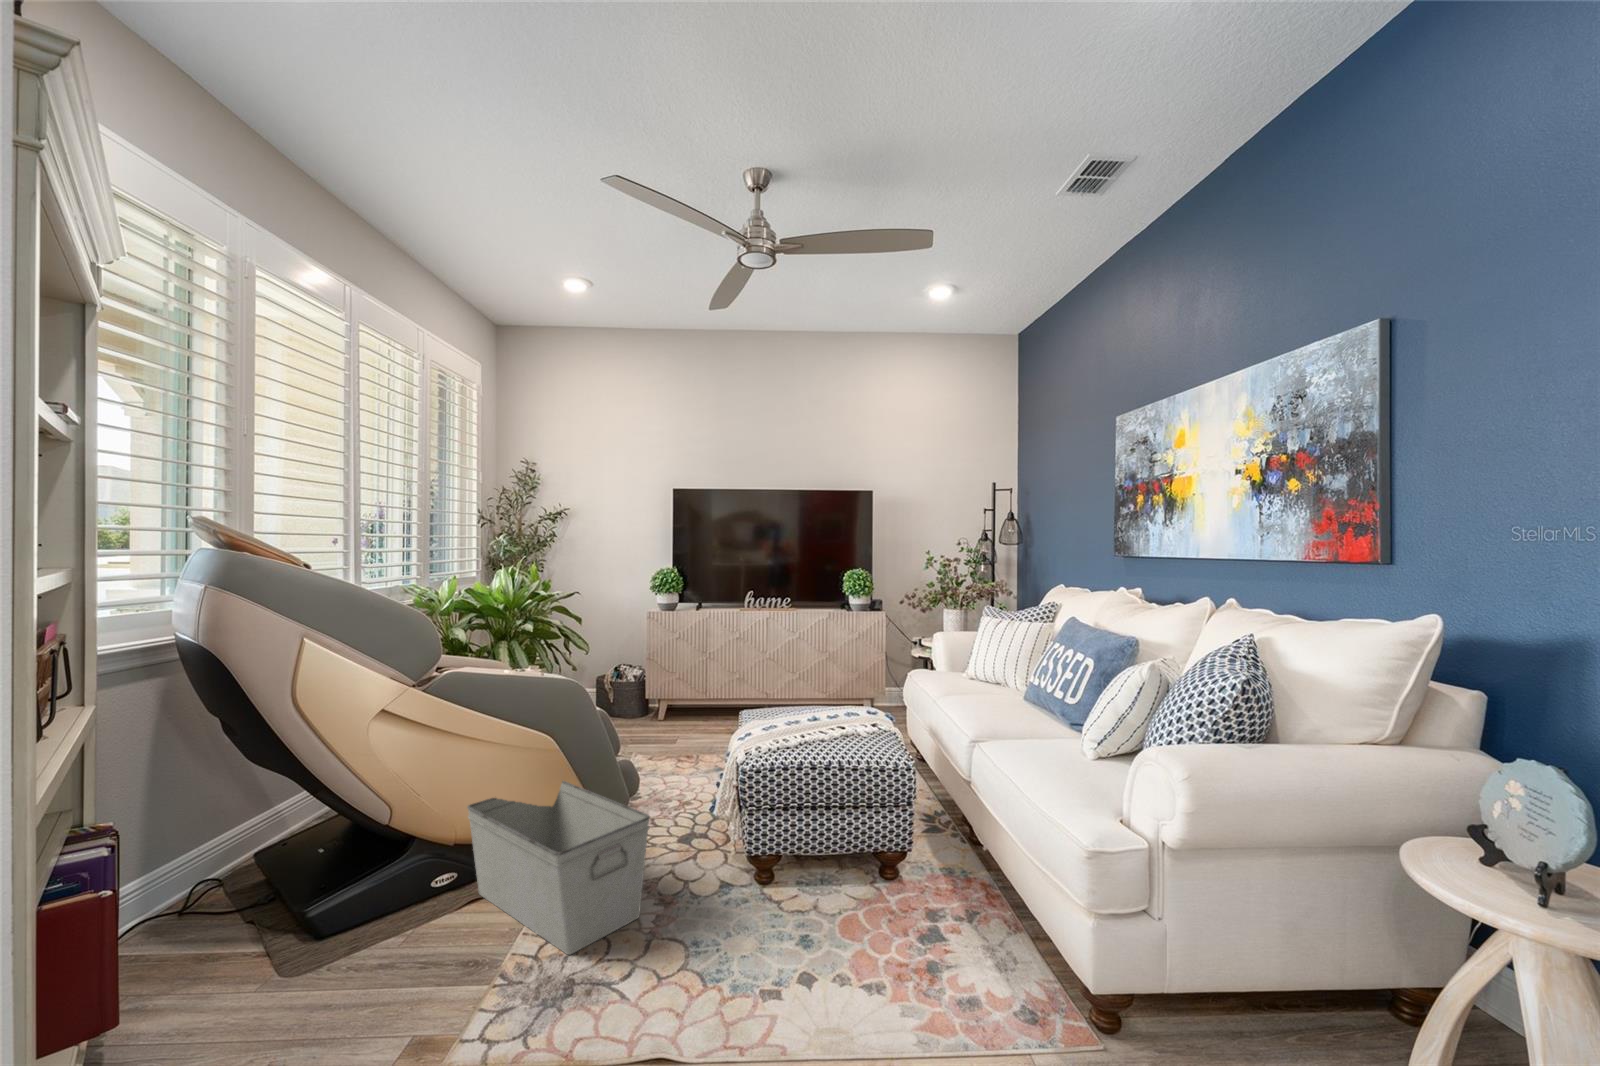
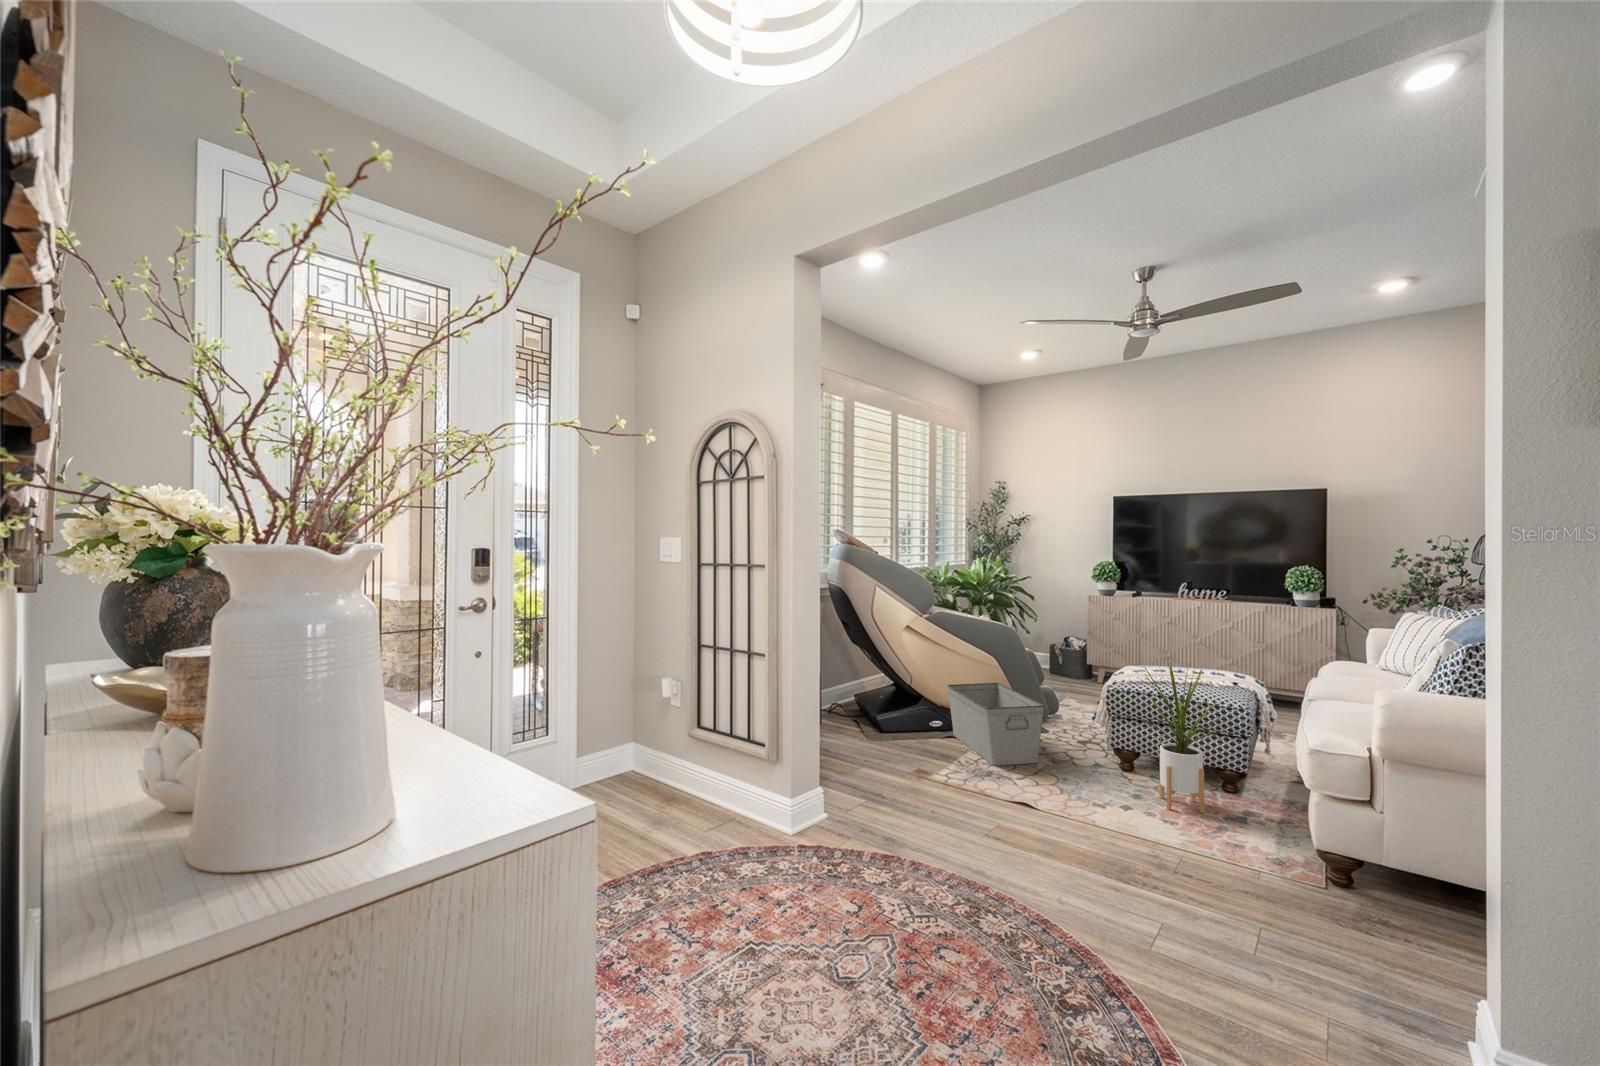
house plant: none [806,713,924,956] -> present [1144,664,1227,813]

